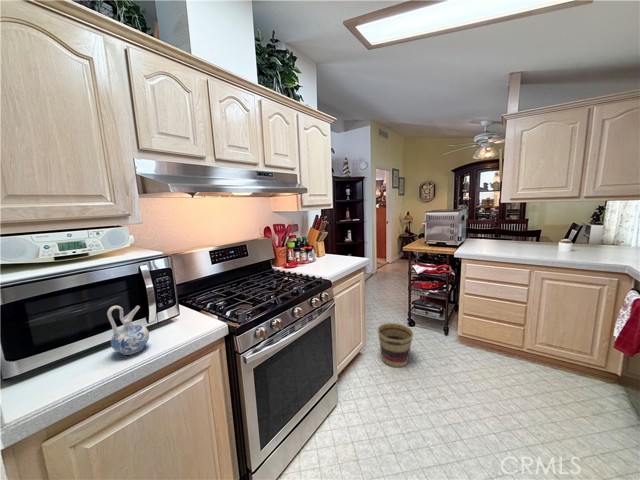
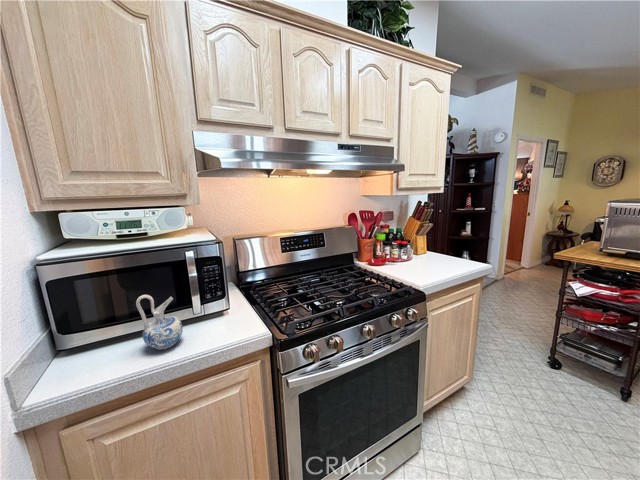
basket: present [378,323,413,367] -> none [495,357,557,427]

